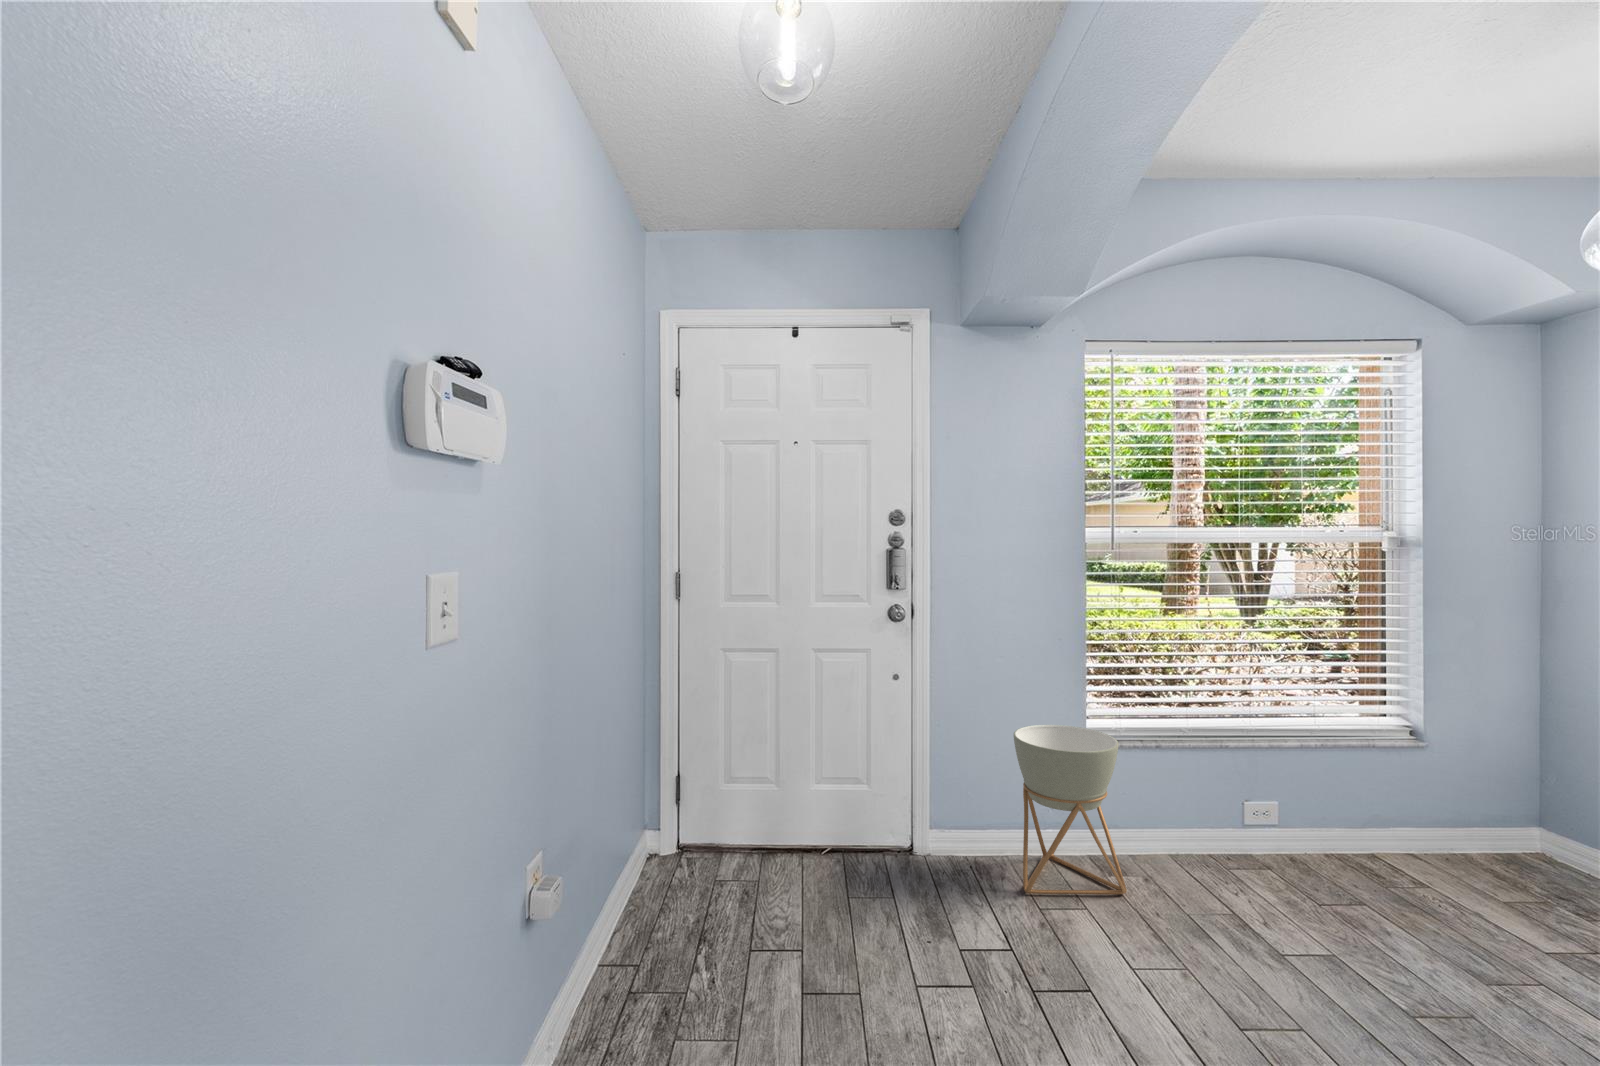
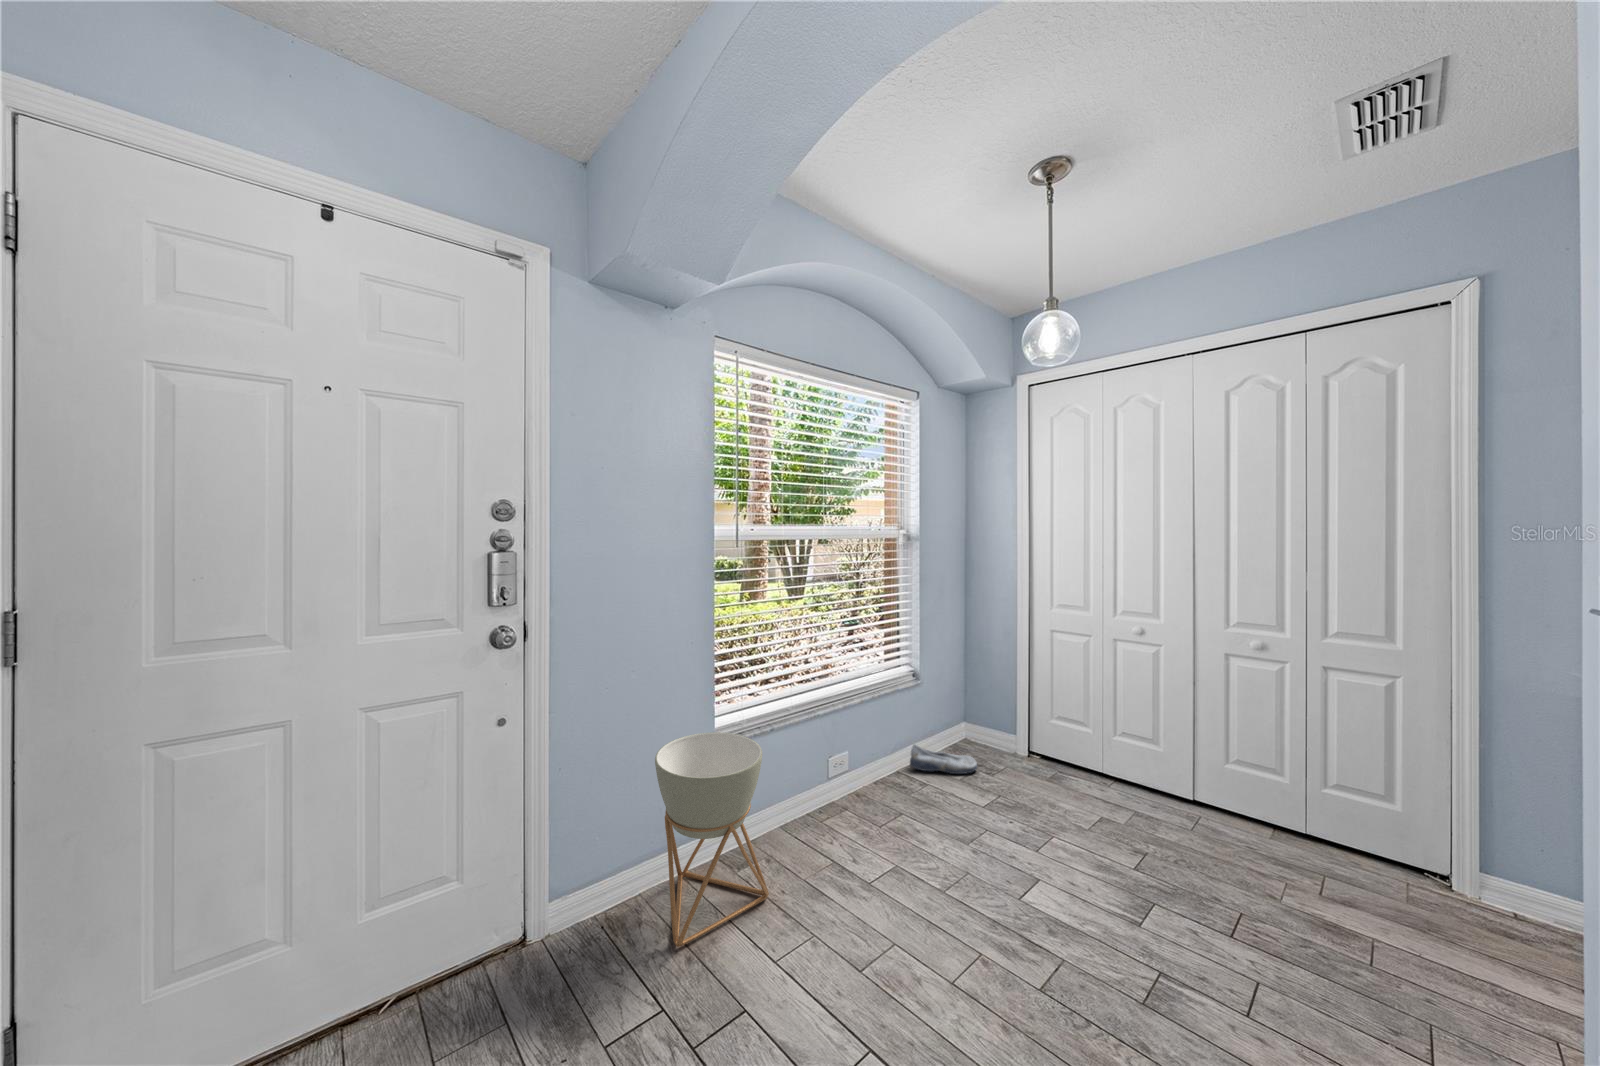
shoe: none [1398,827,1528,888] -> present [910,744,977,774]

